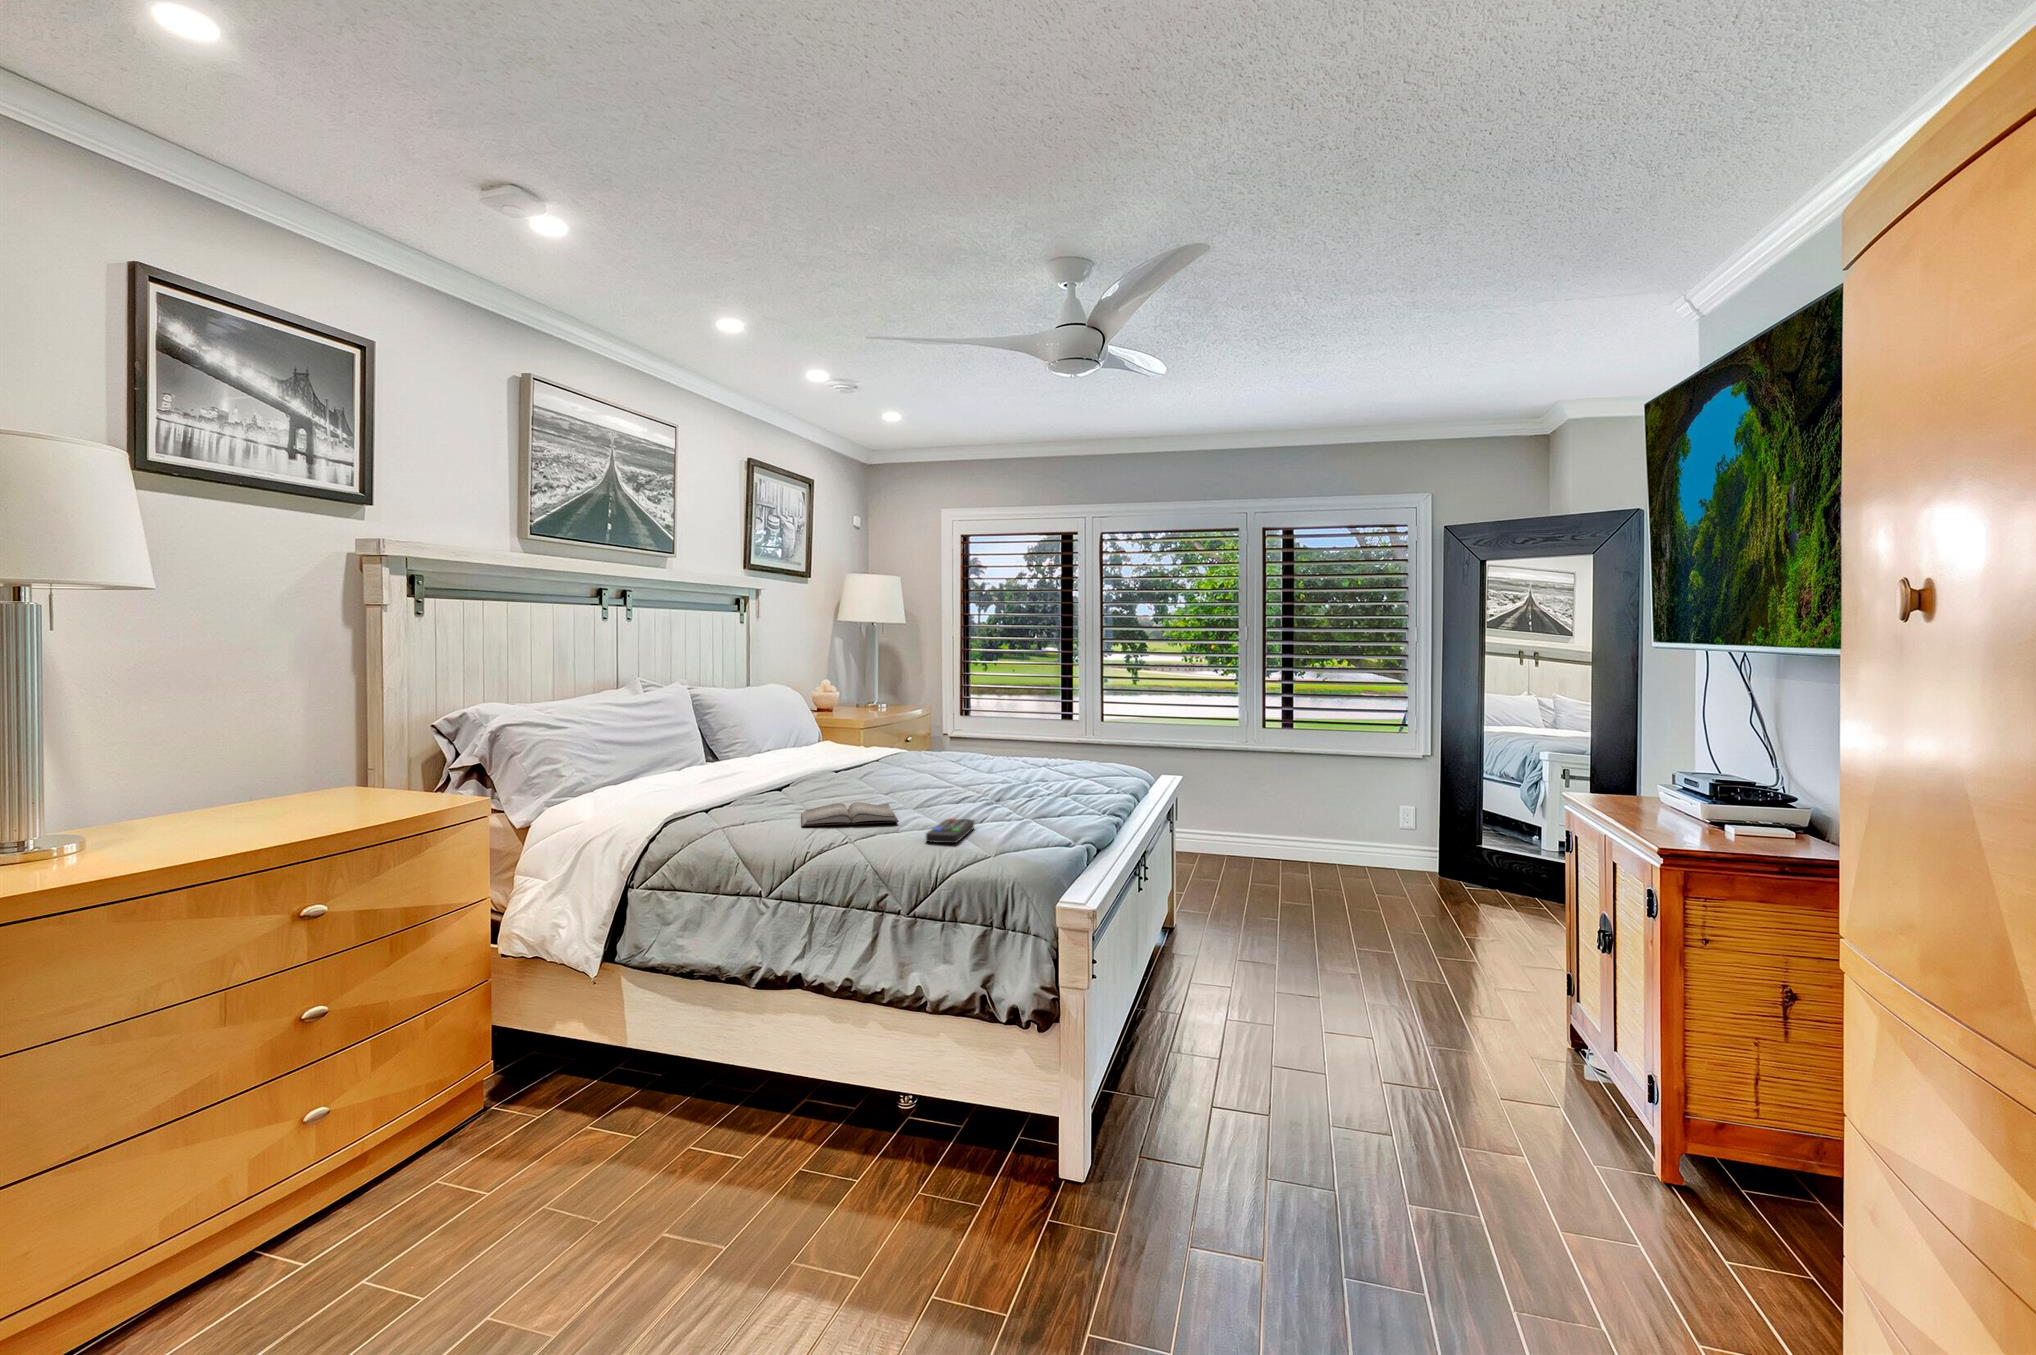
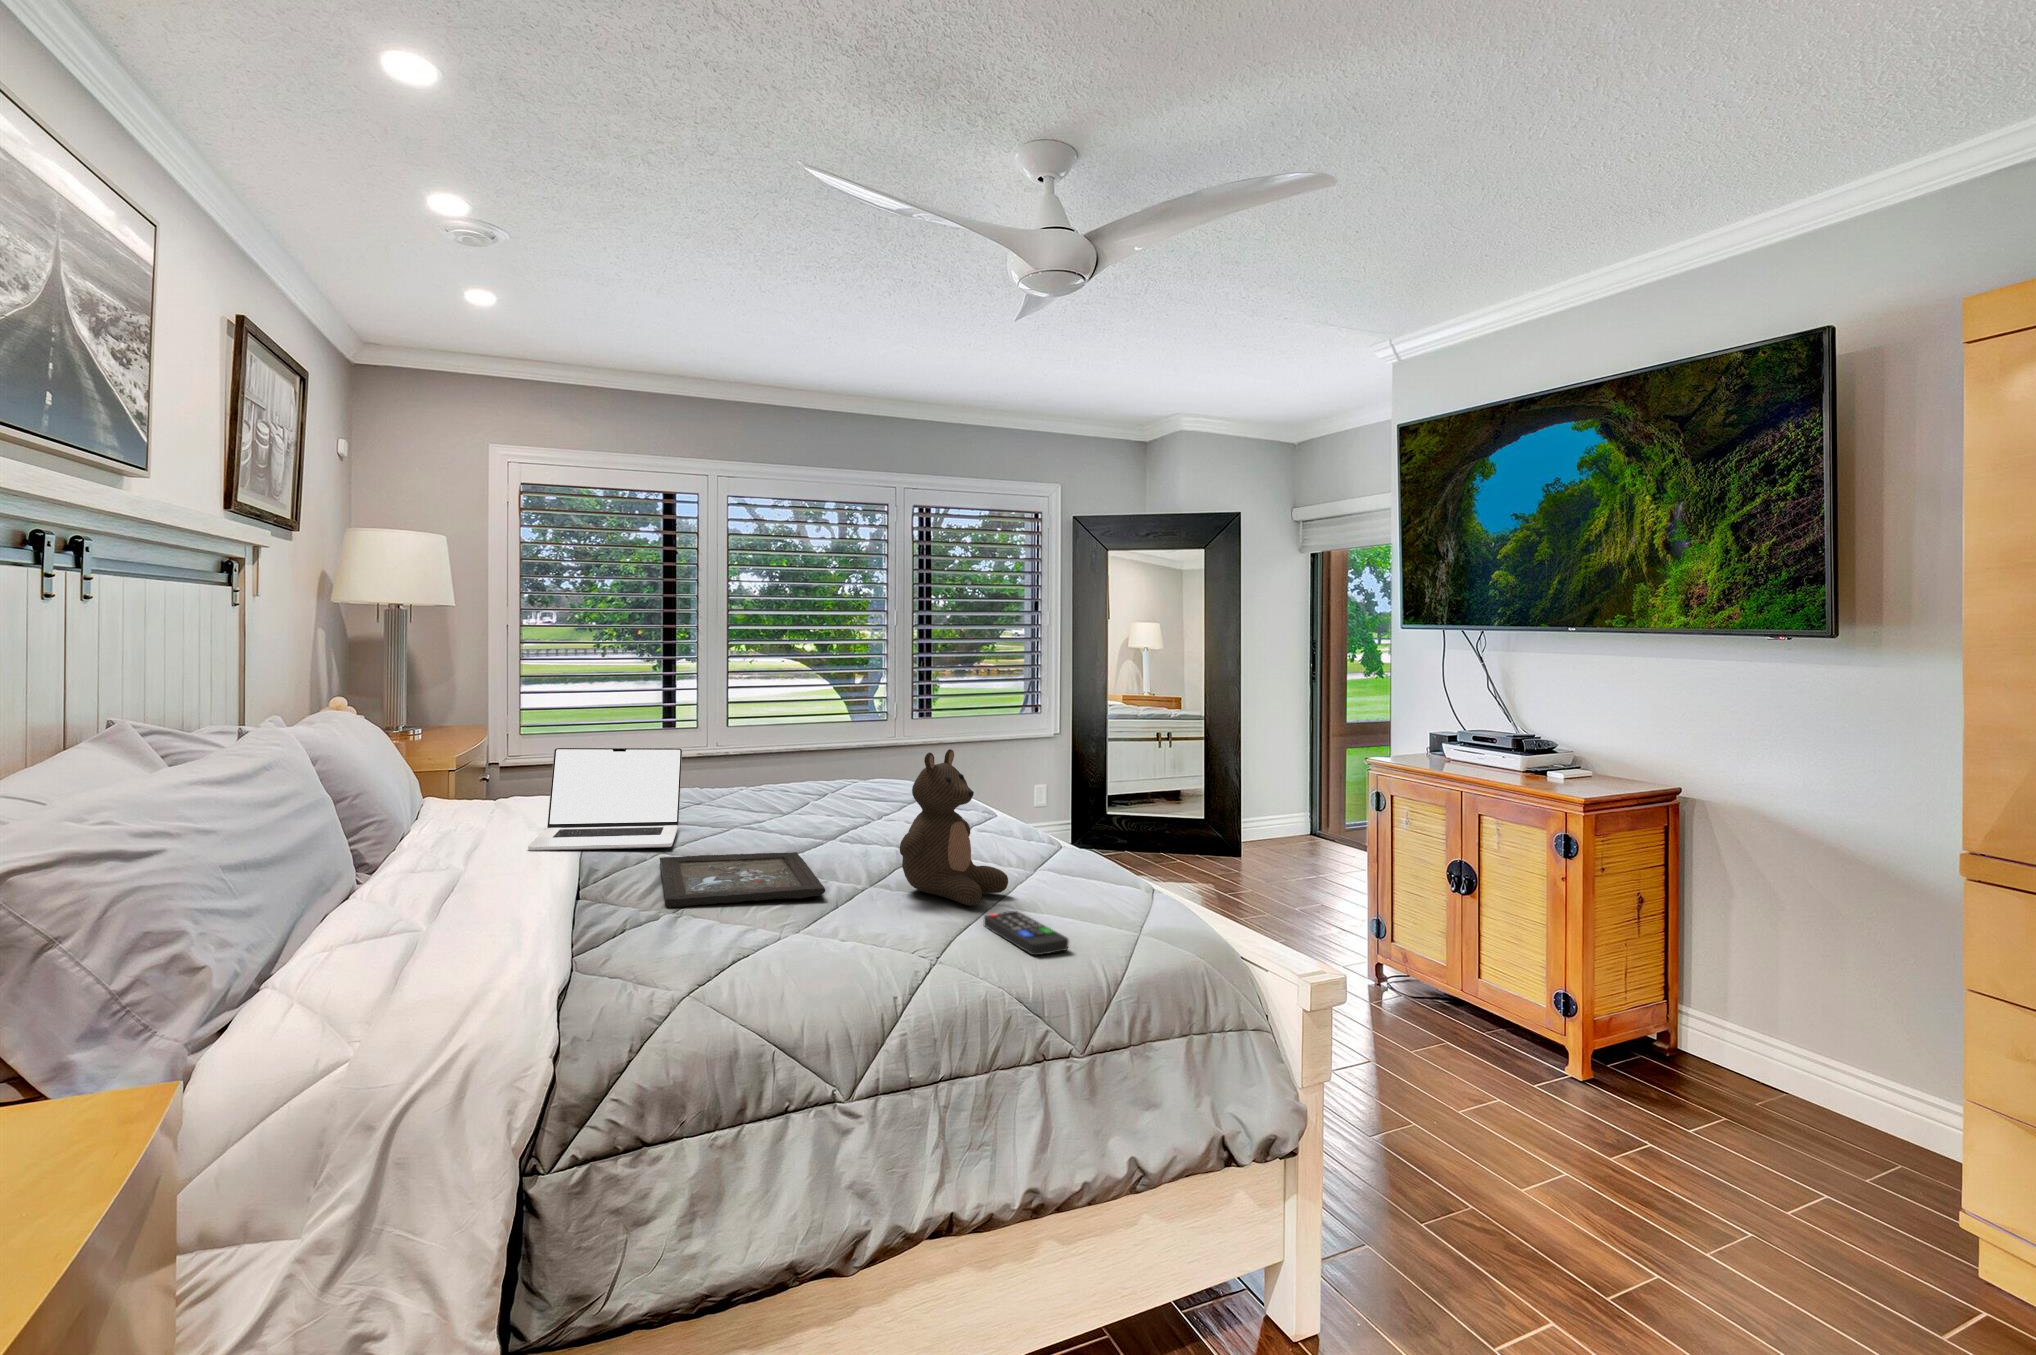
stuffed bear: none [931,702,1016,817] -> present [900,749,1008,905]
laptop: none [808,706,920,770] -> present [528,748,682,851]
tray: none [800,773,936,799] -> present [660,852,825,908]
hardback book: present [801,802,899,826] -> none [766,903,933,967]

